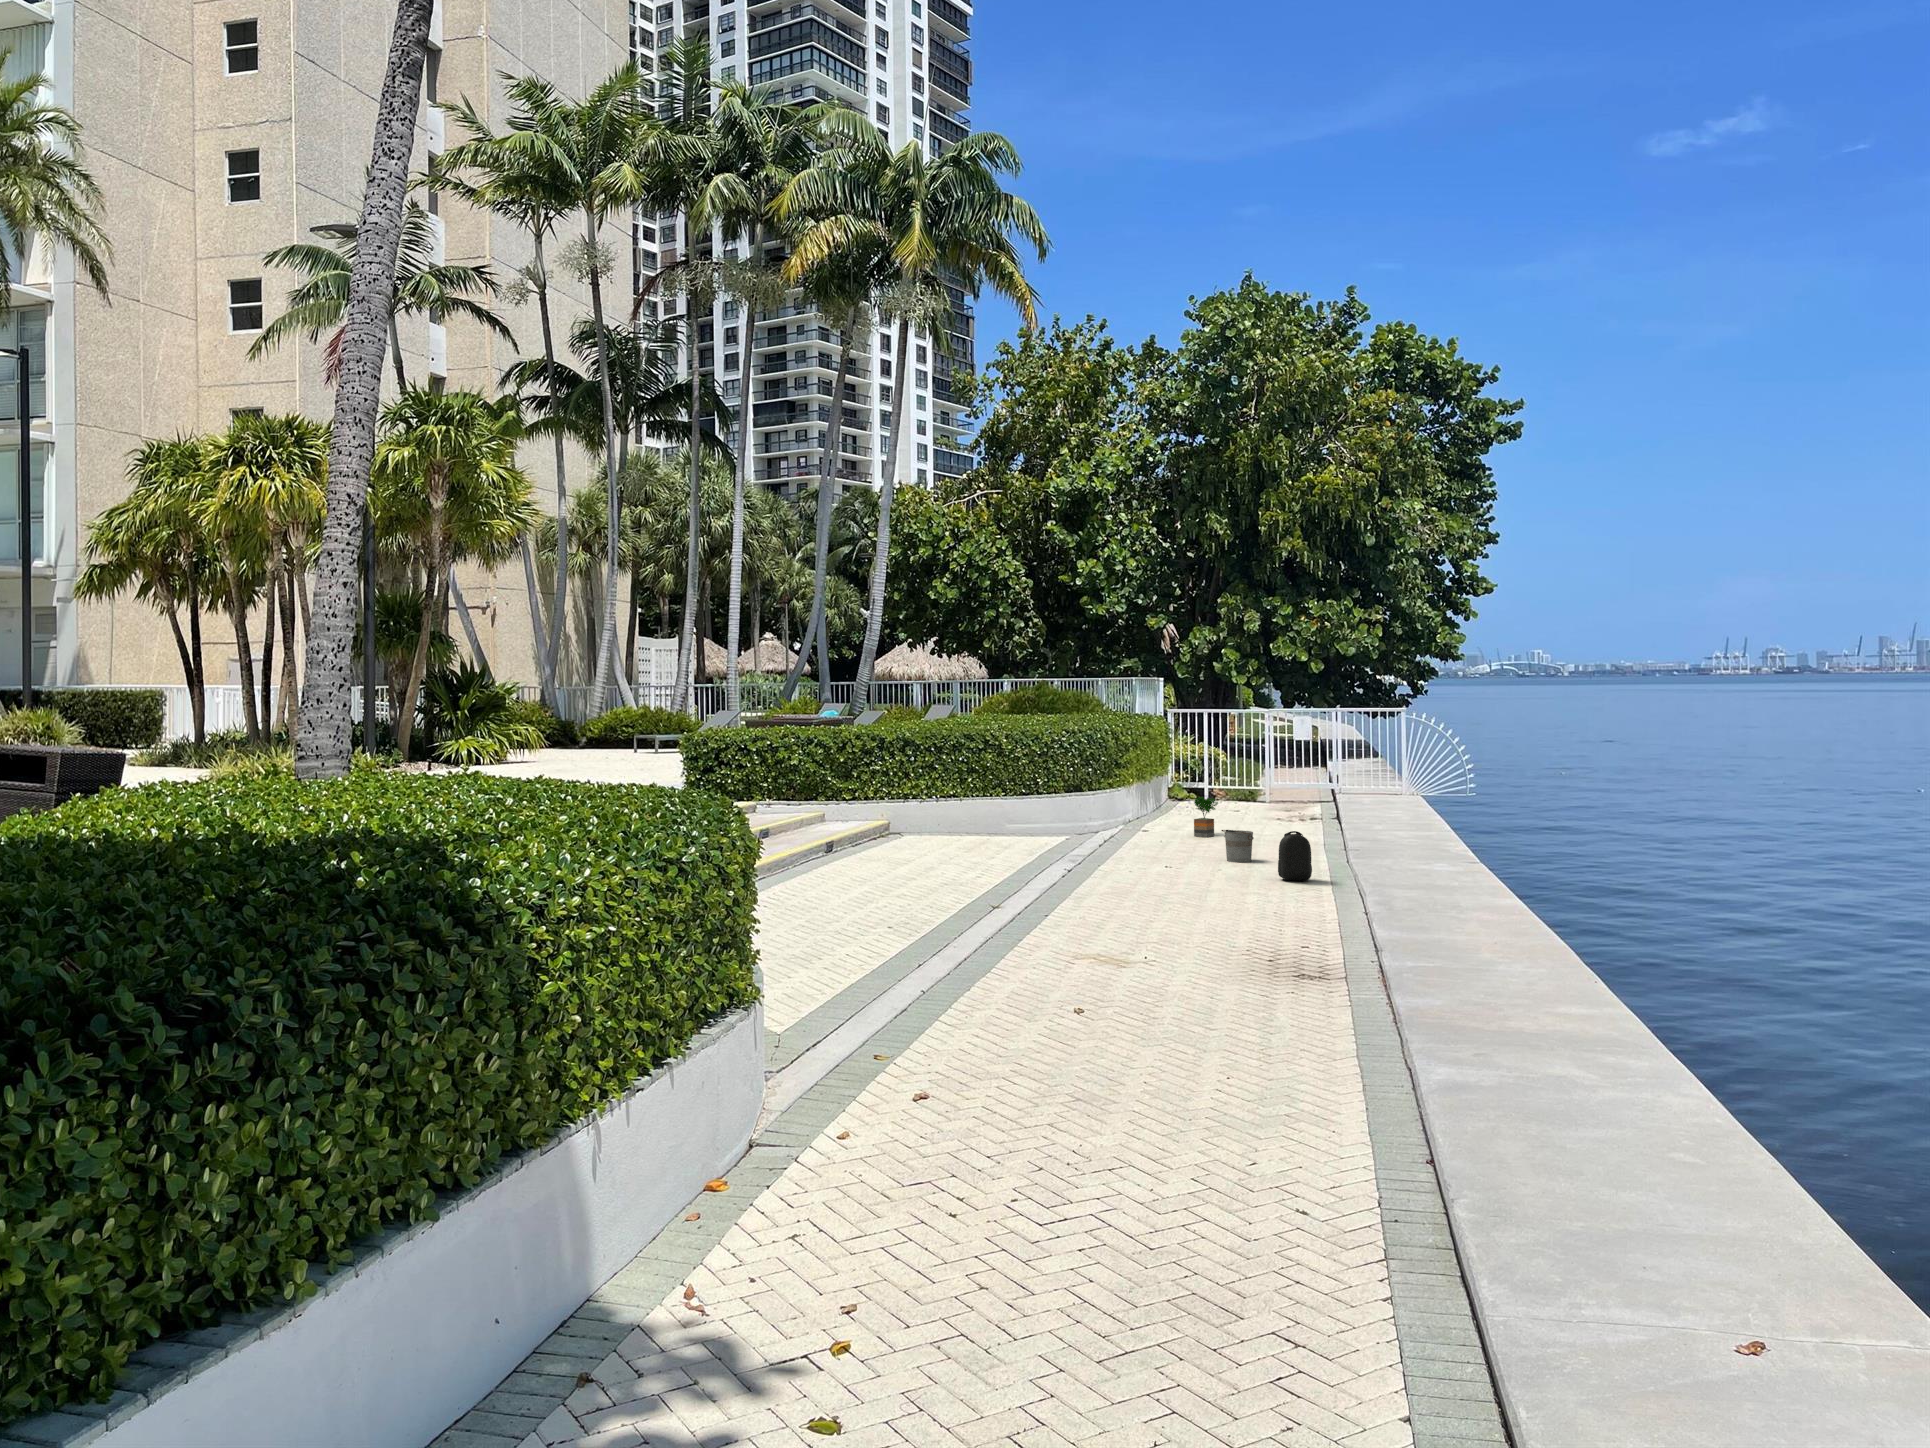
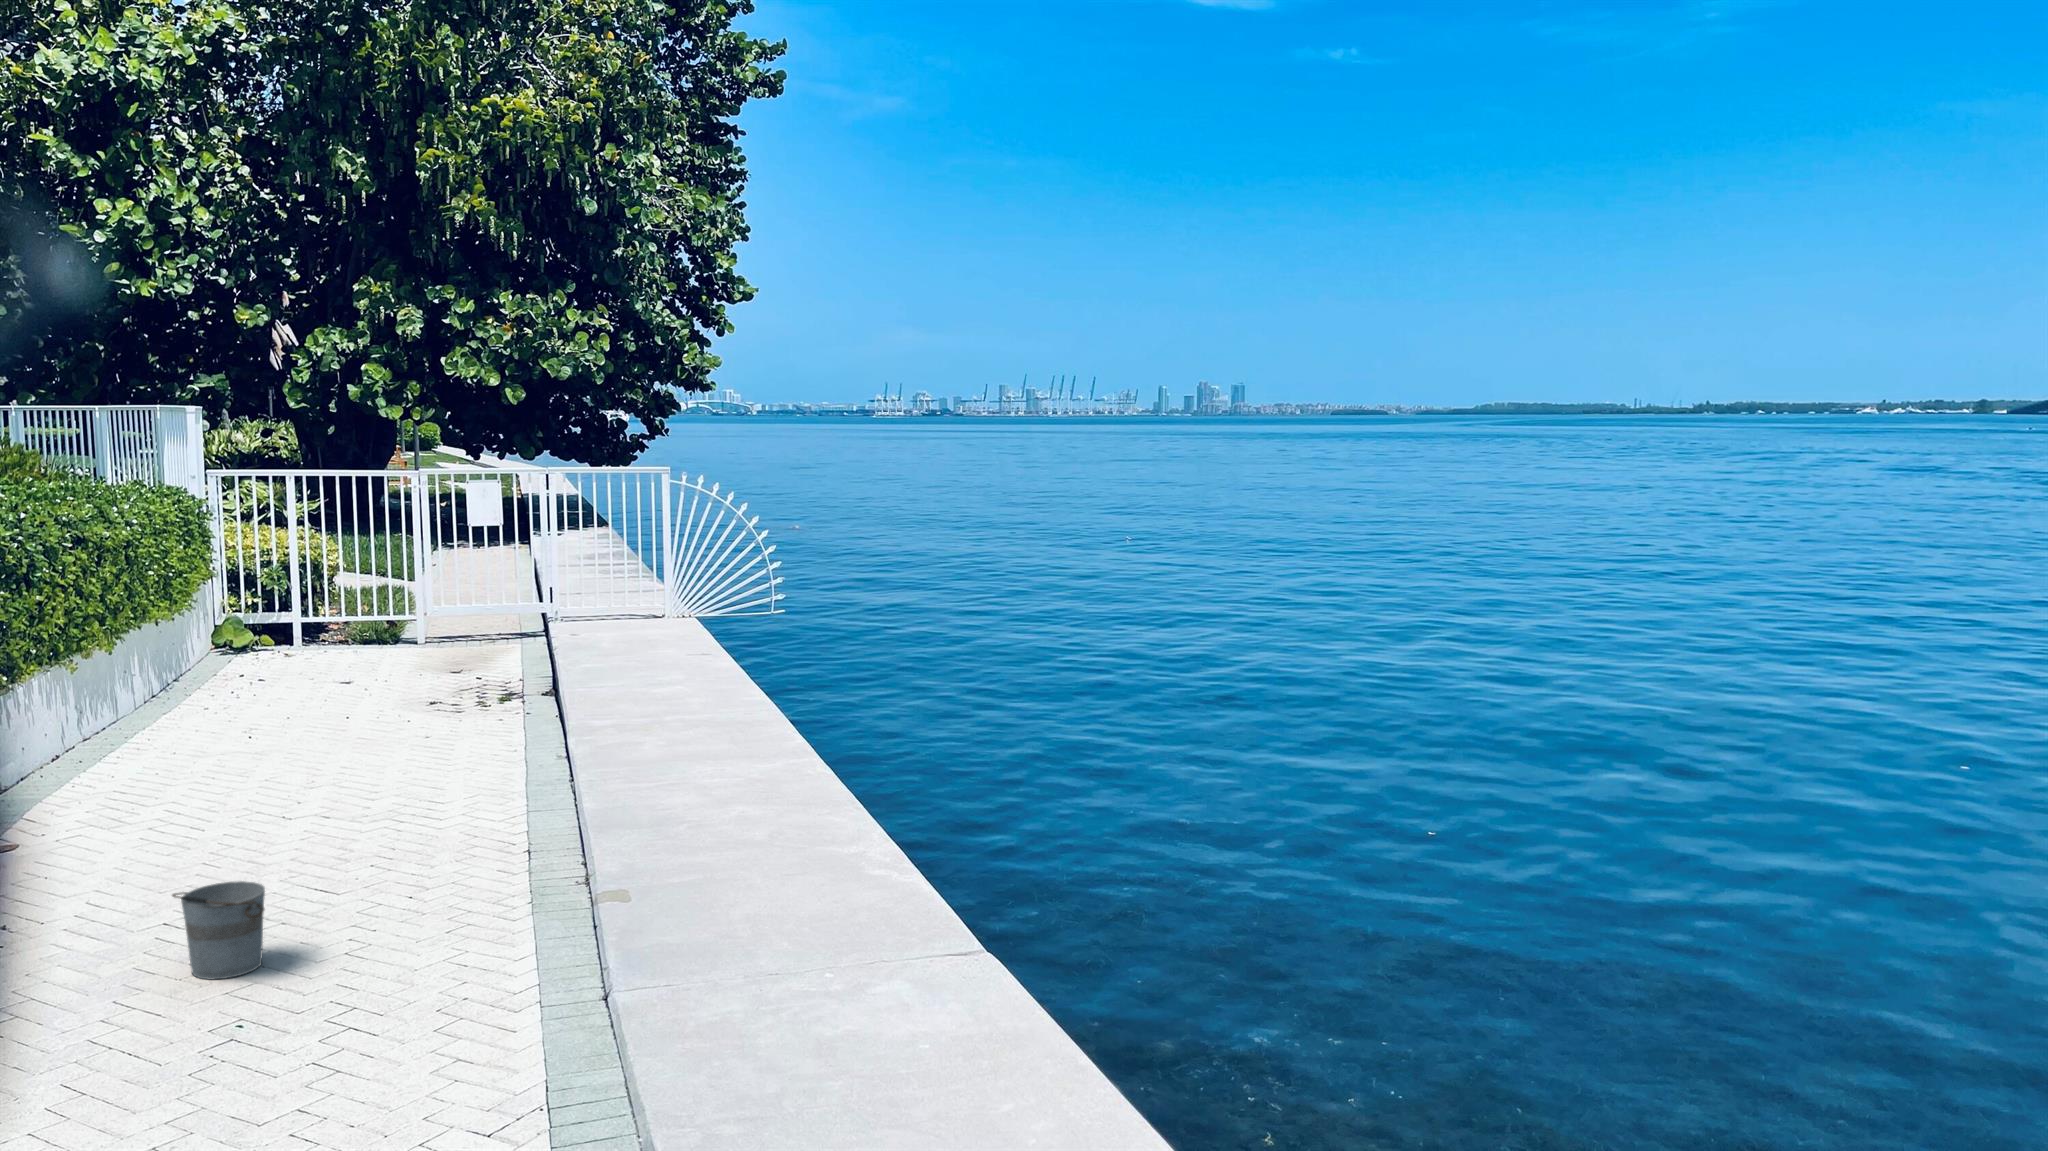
potted tree: present [1194,797,1218,837] -> none [172,725,240,820]
backpack: present [1278,831,1312,881] -> none [291,963,395,1122]

